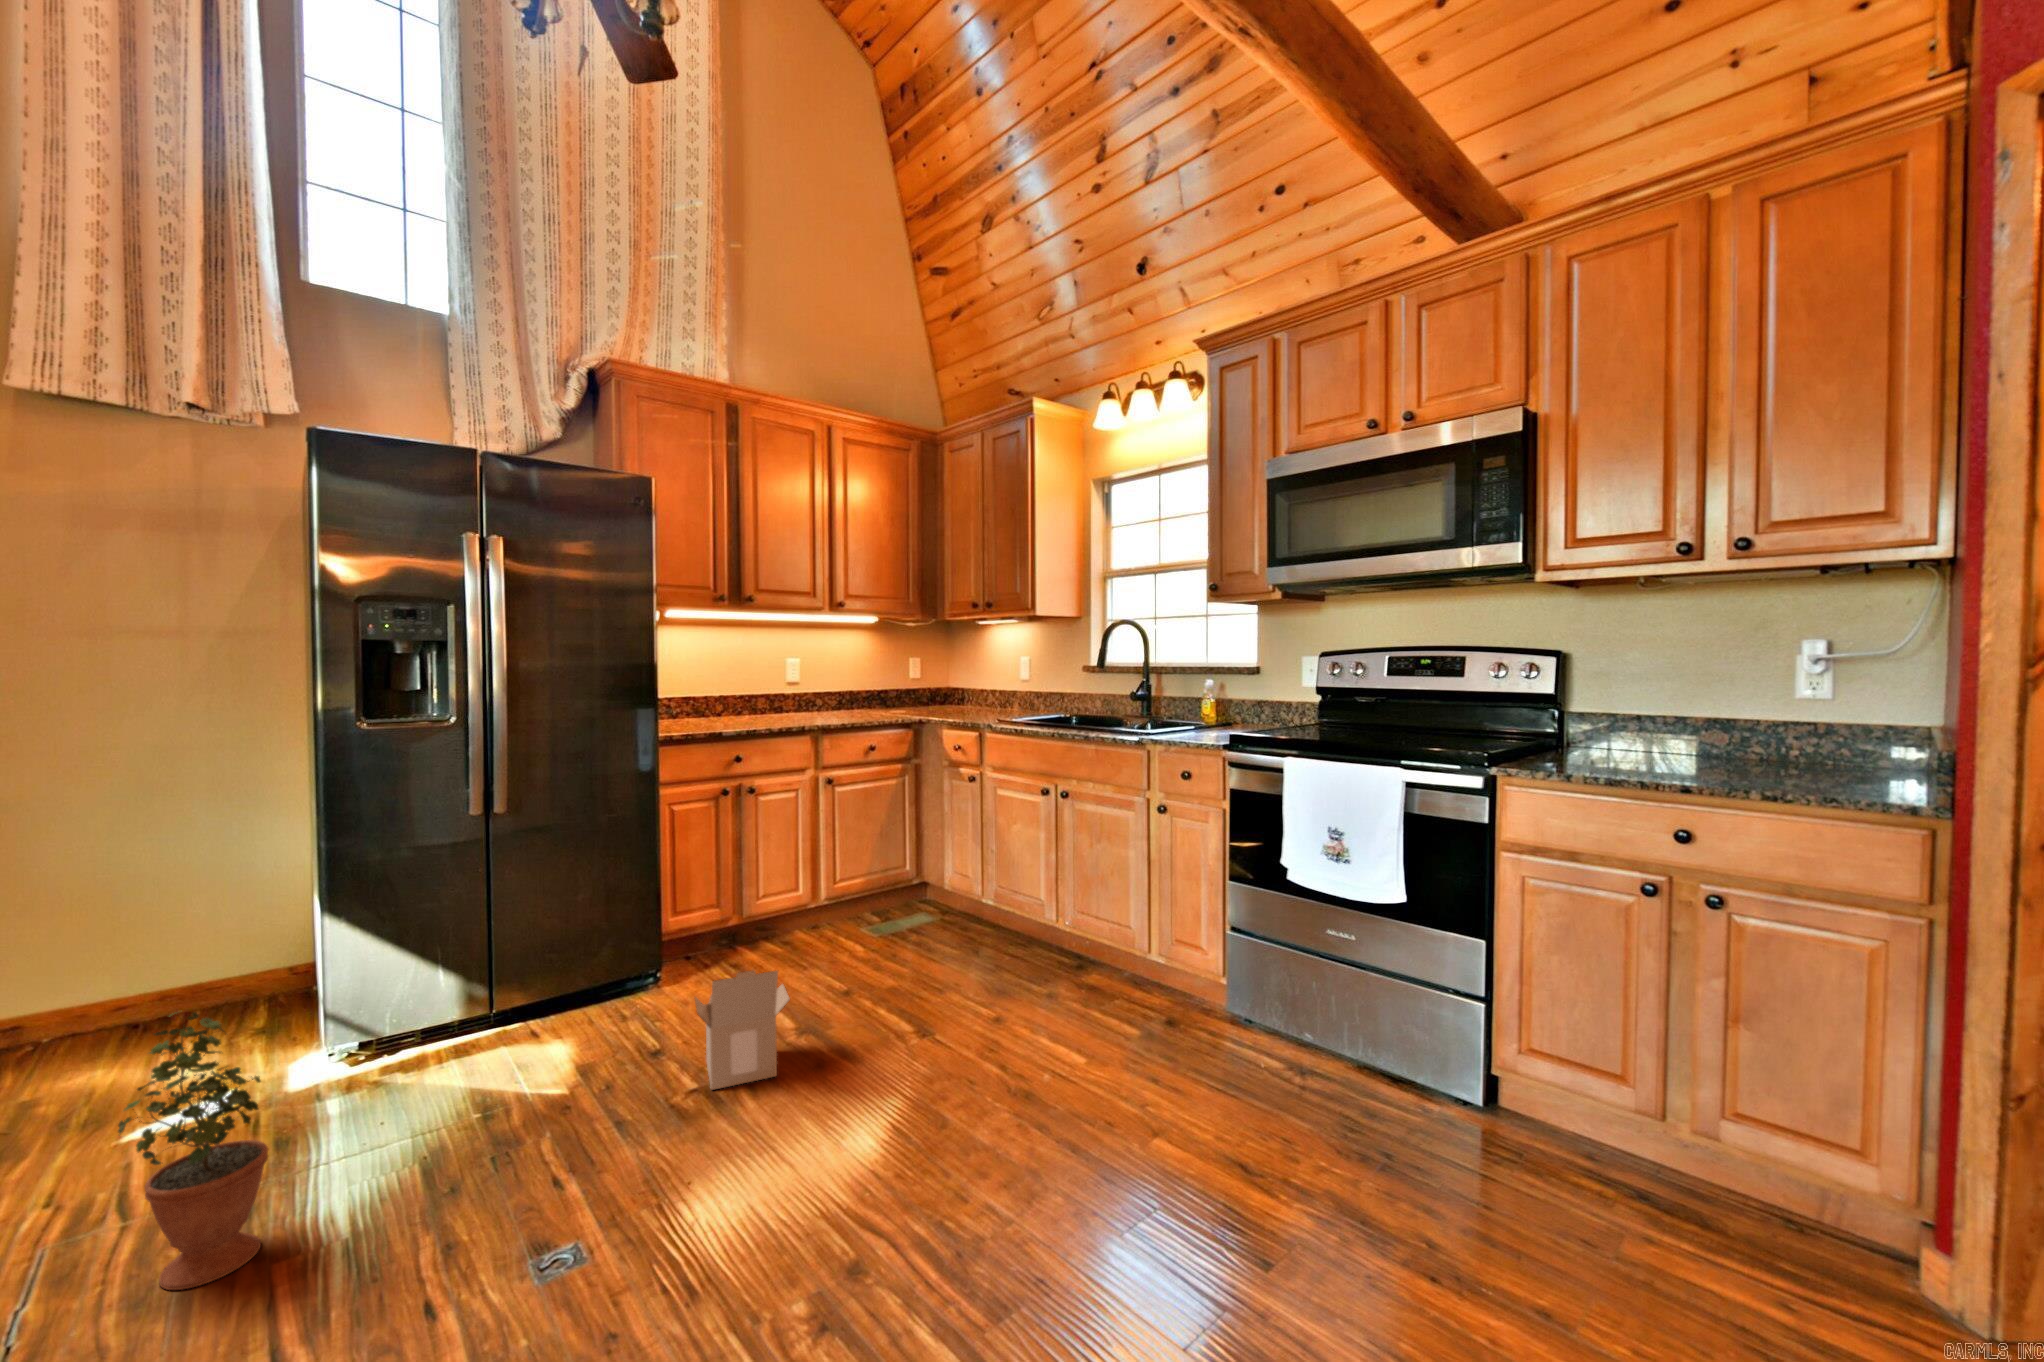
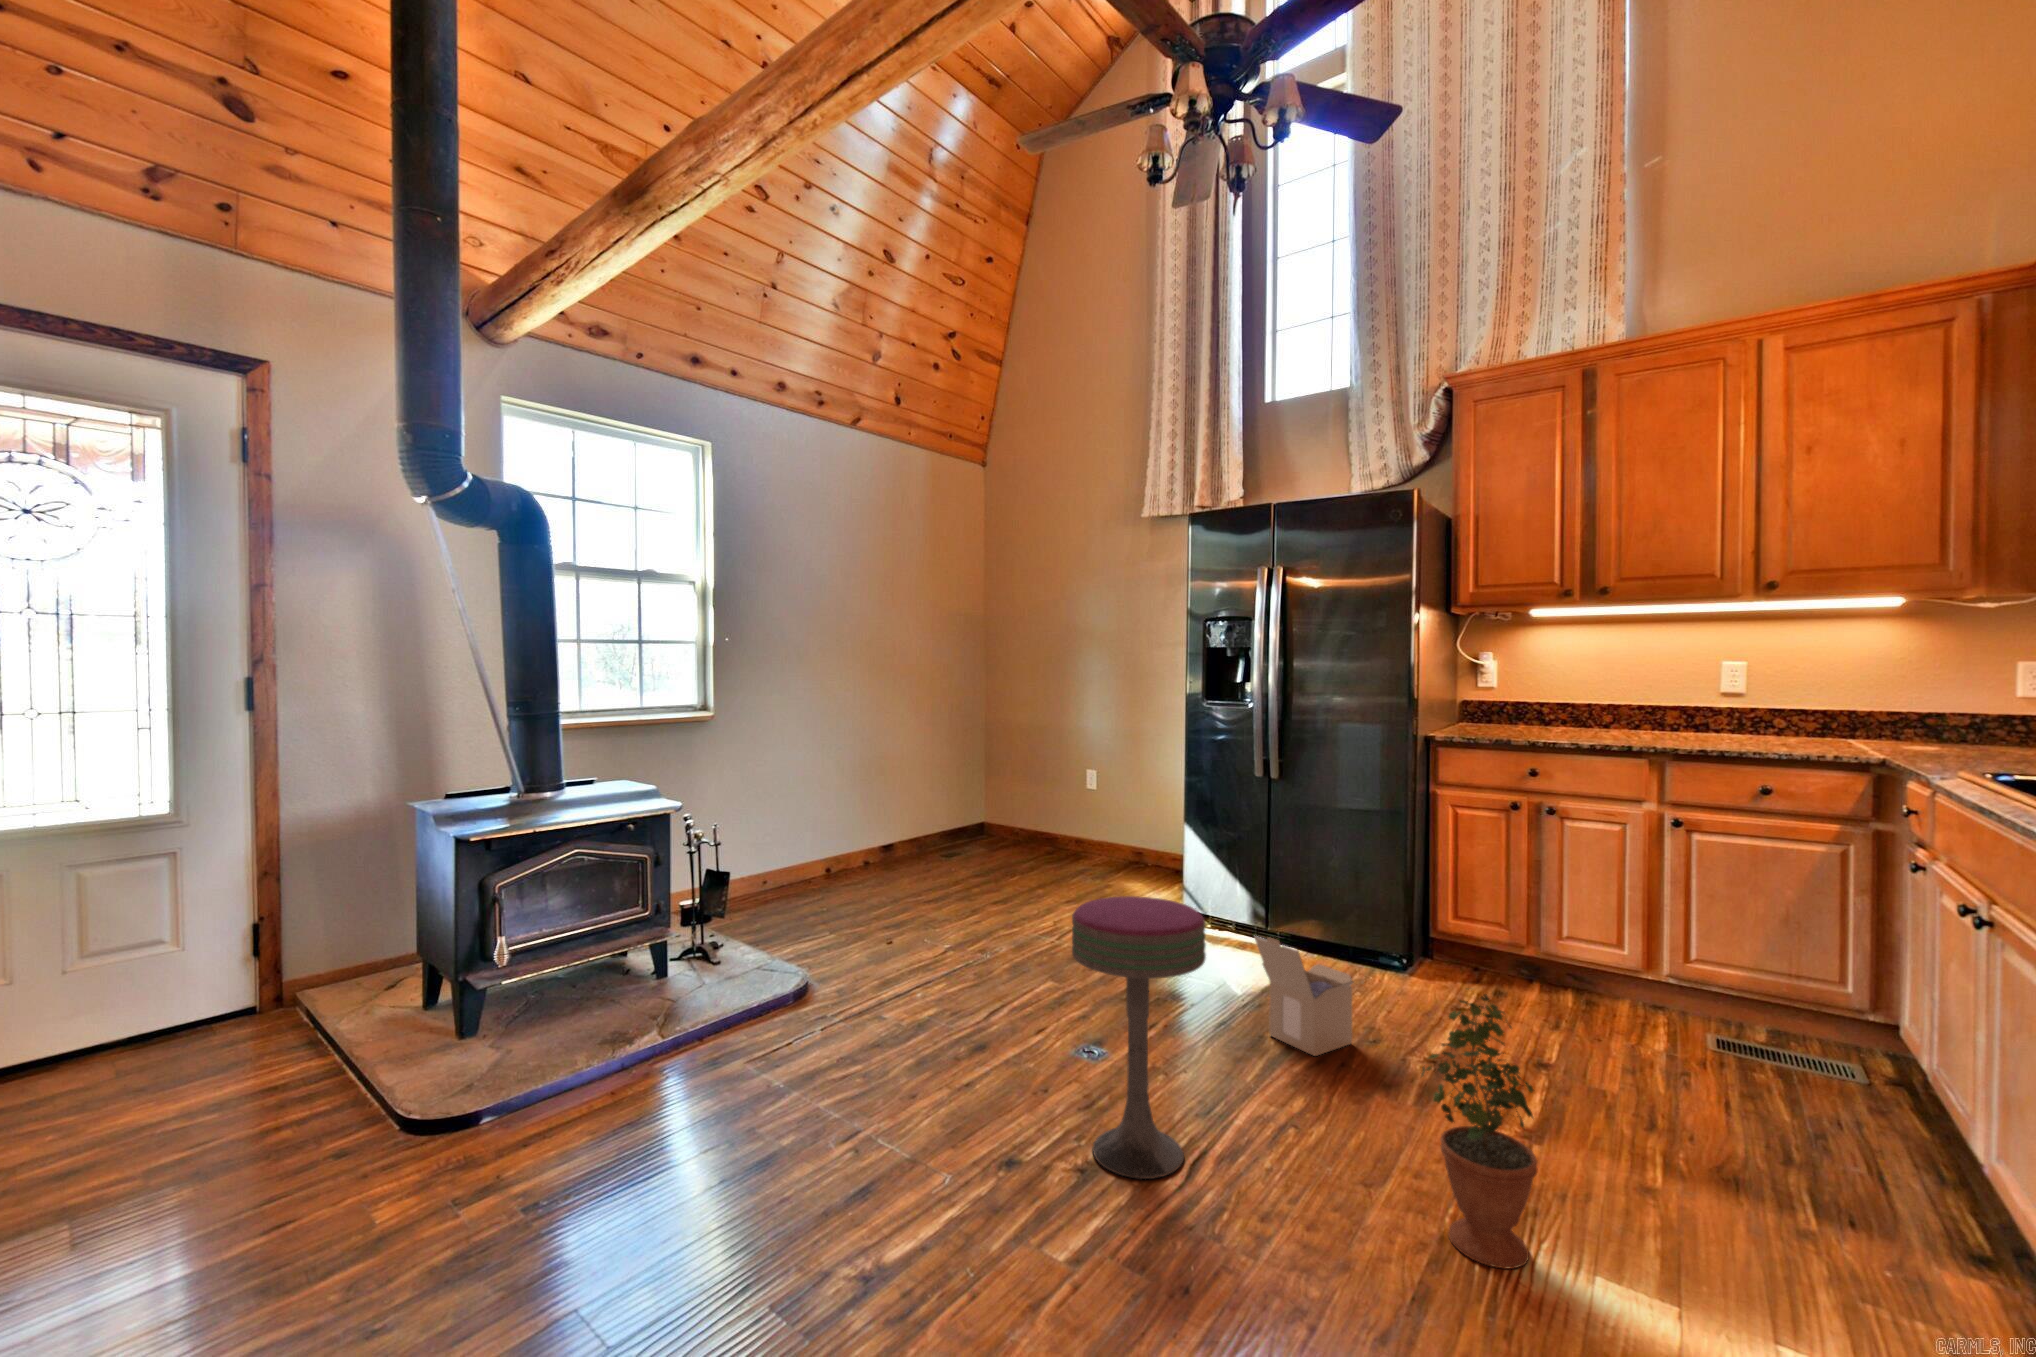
bar stool: none [814,936,973,1279] -> present [1072,896,1206,1179]
potted plant: present [118,1012,268,1290] -> present [1421,994,1538,1269]

